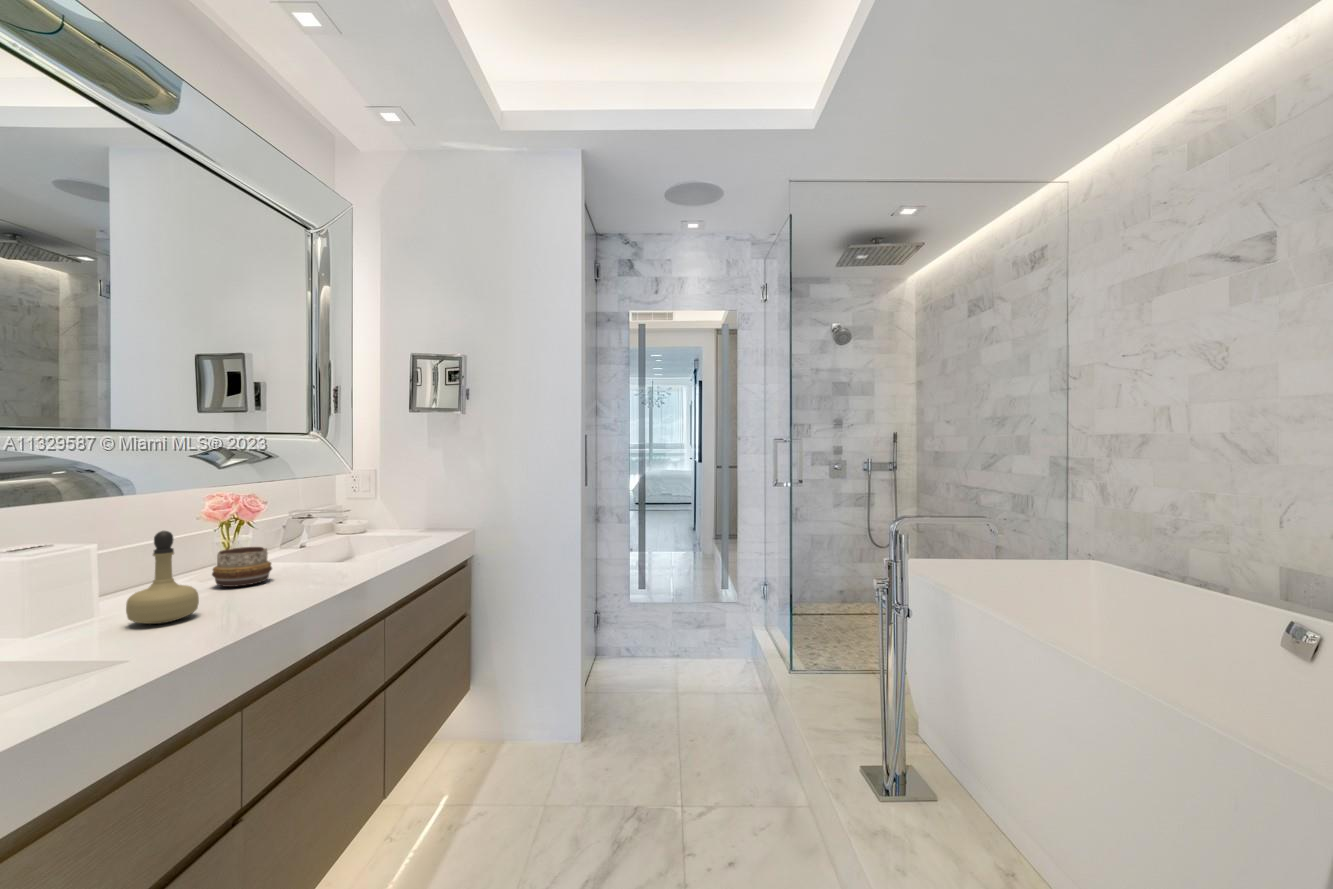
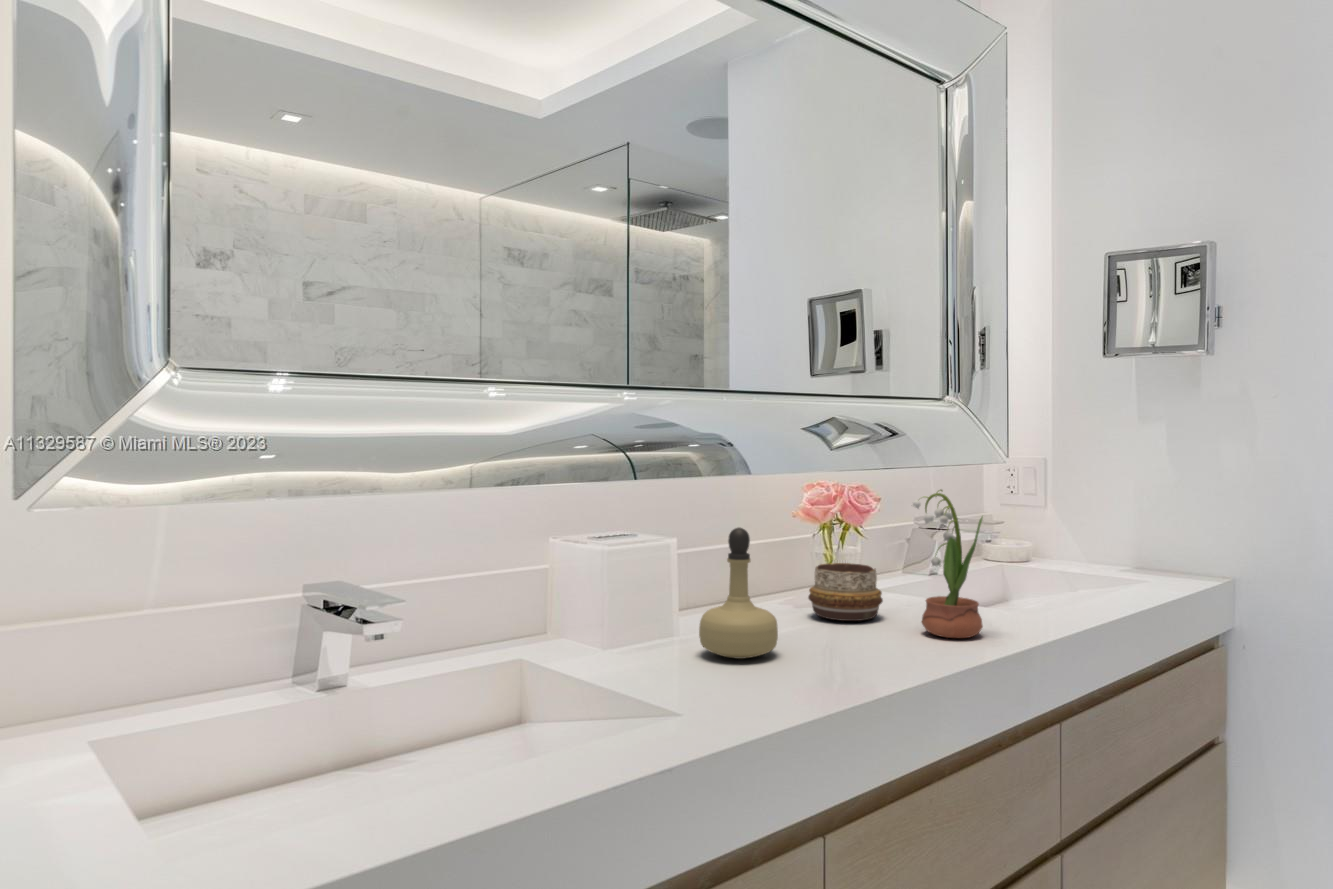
potted flower: none [295,493,343,583] -> present [912,490,983,638]

